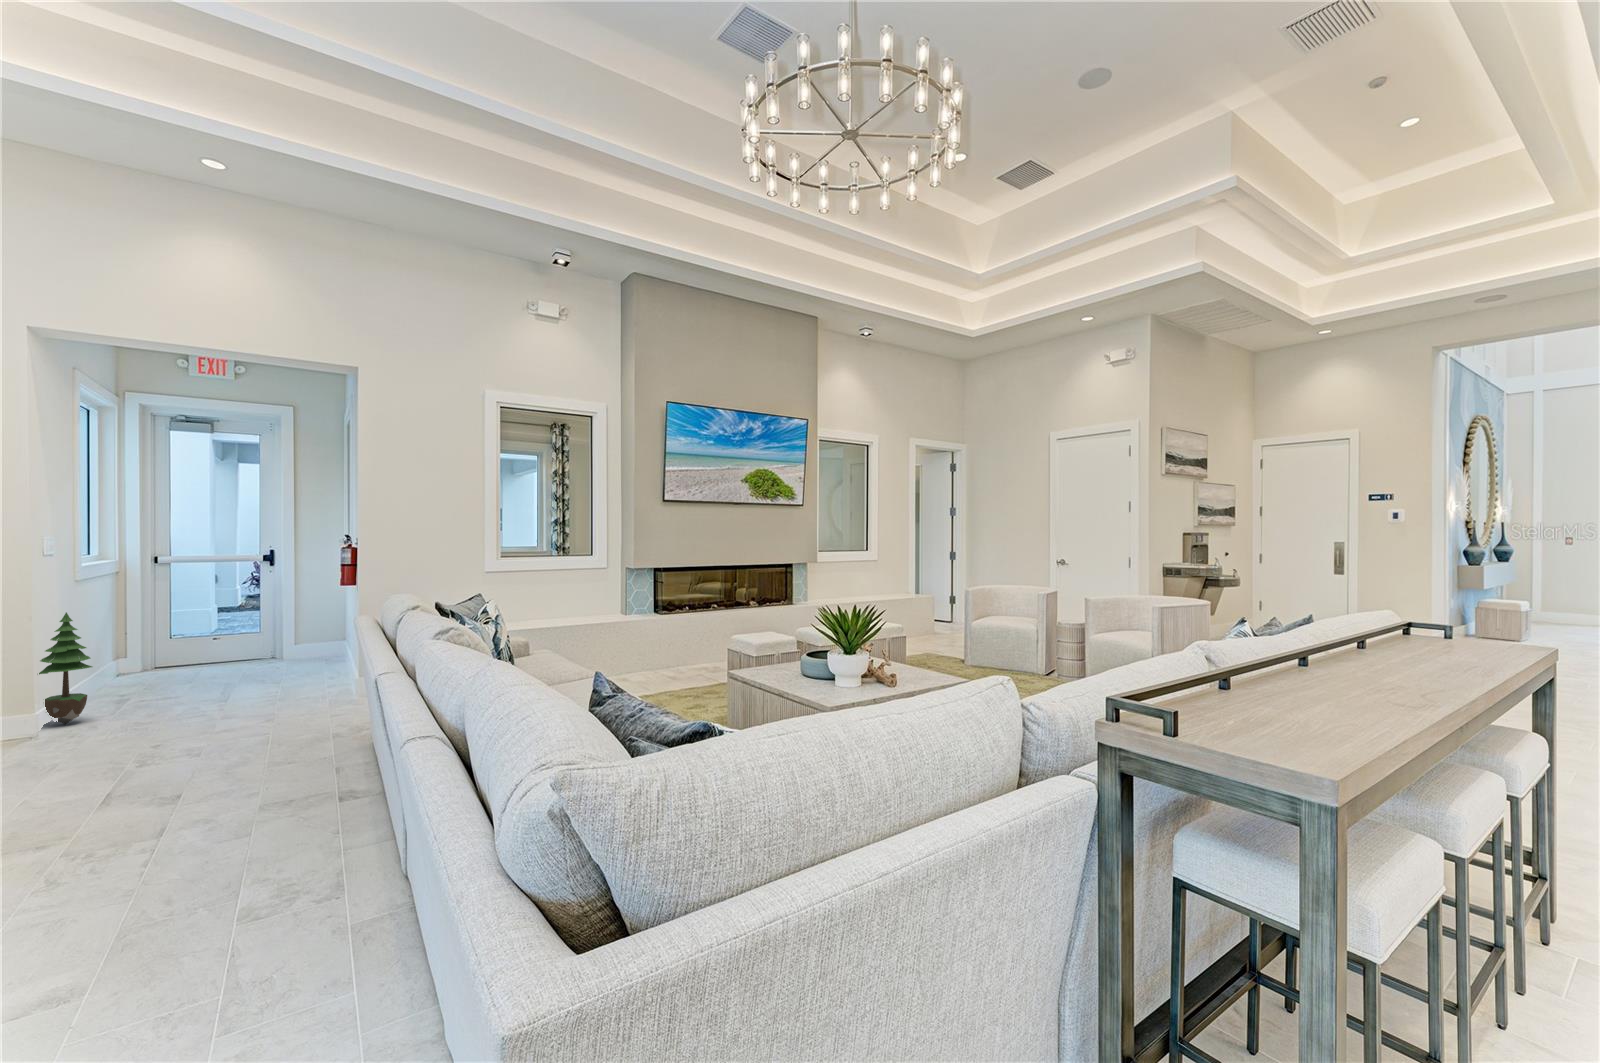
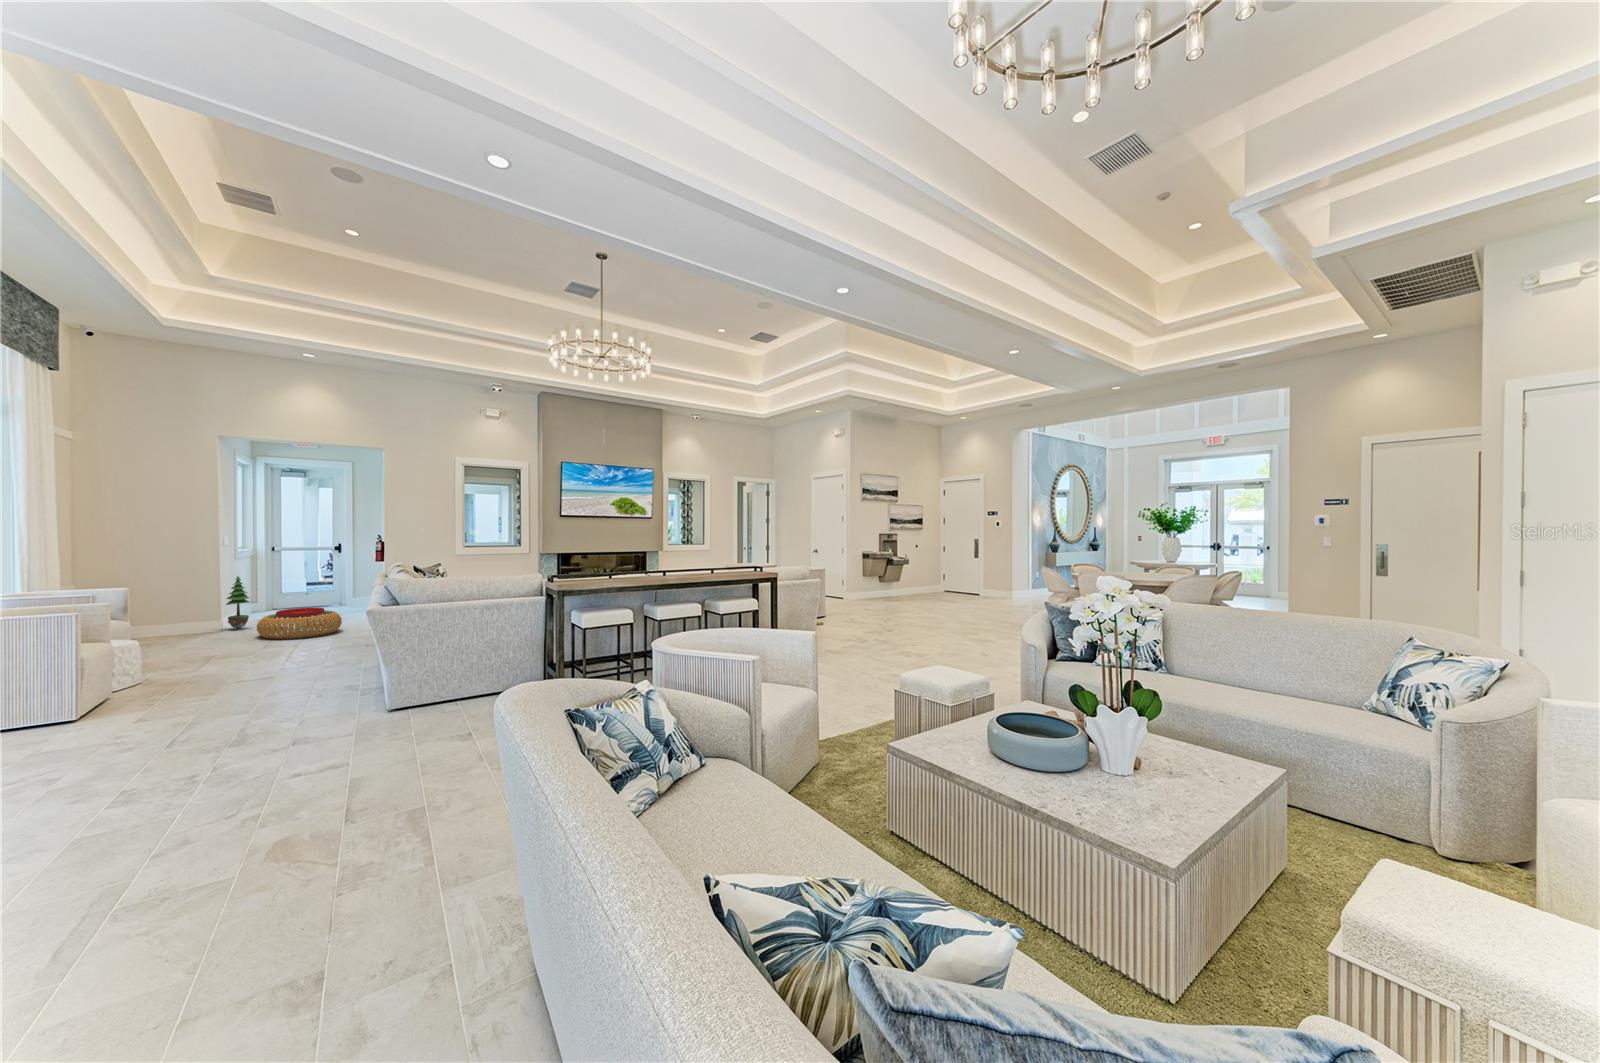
pouf: none [94,679,275,754] -> present [257,608,342,639]

